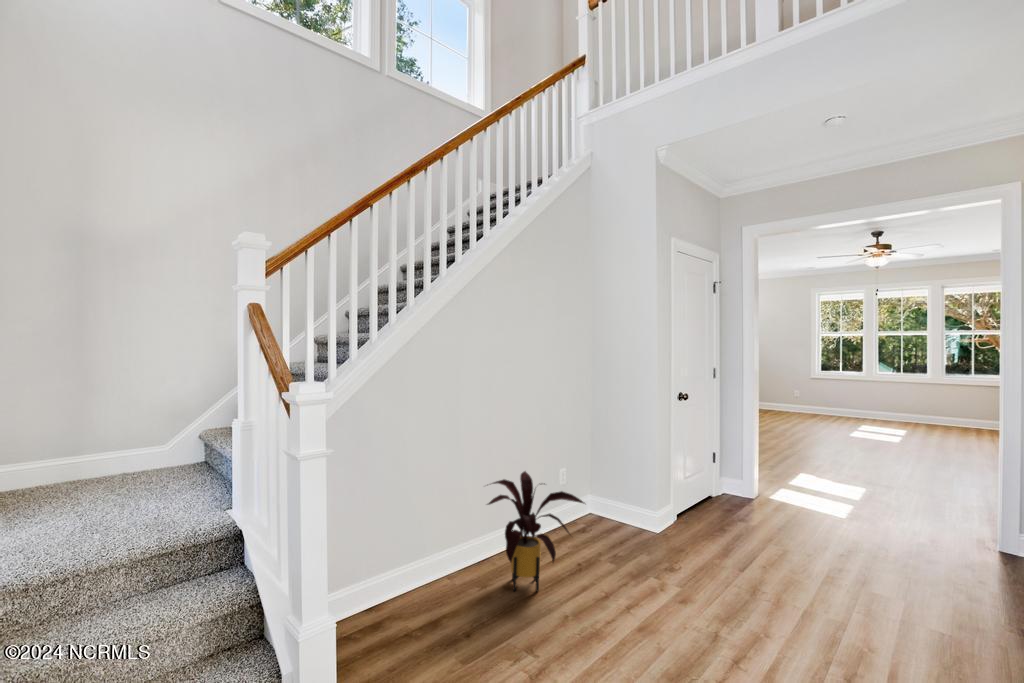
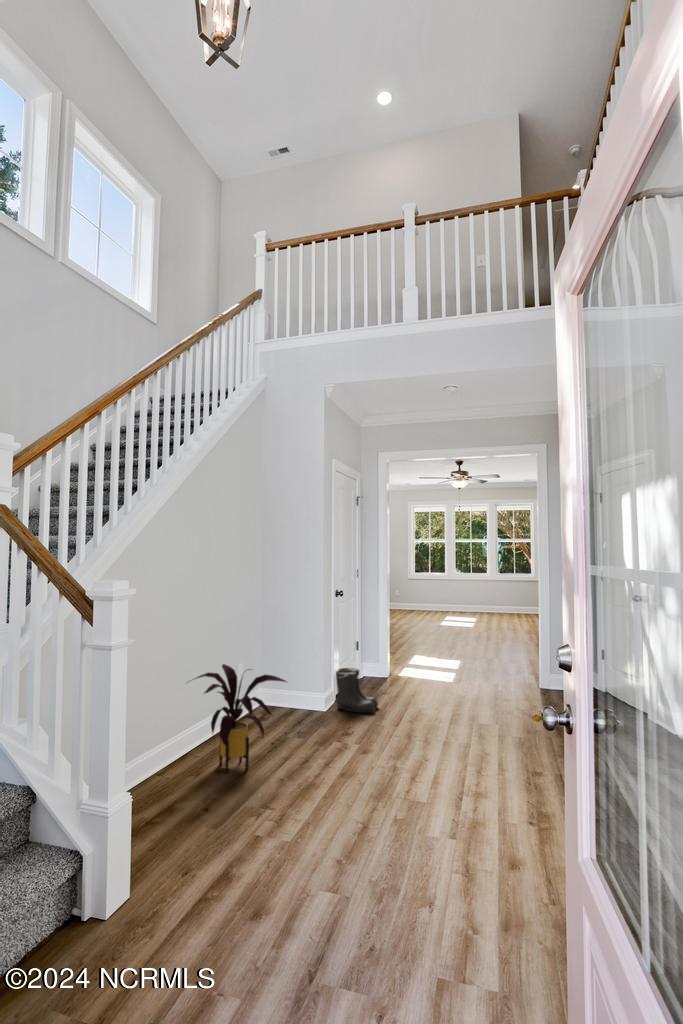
boots: none [673,486,727,546] -> present [336,668,378,713]

